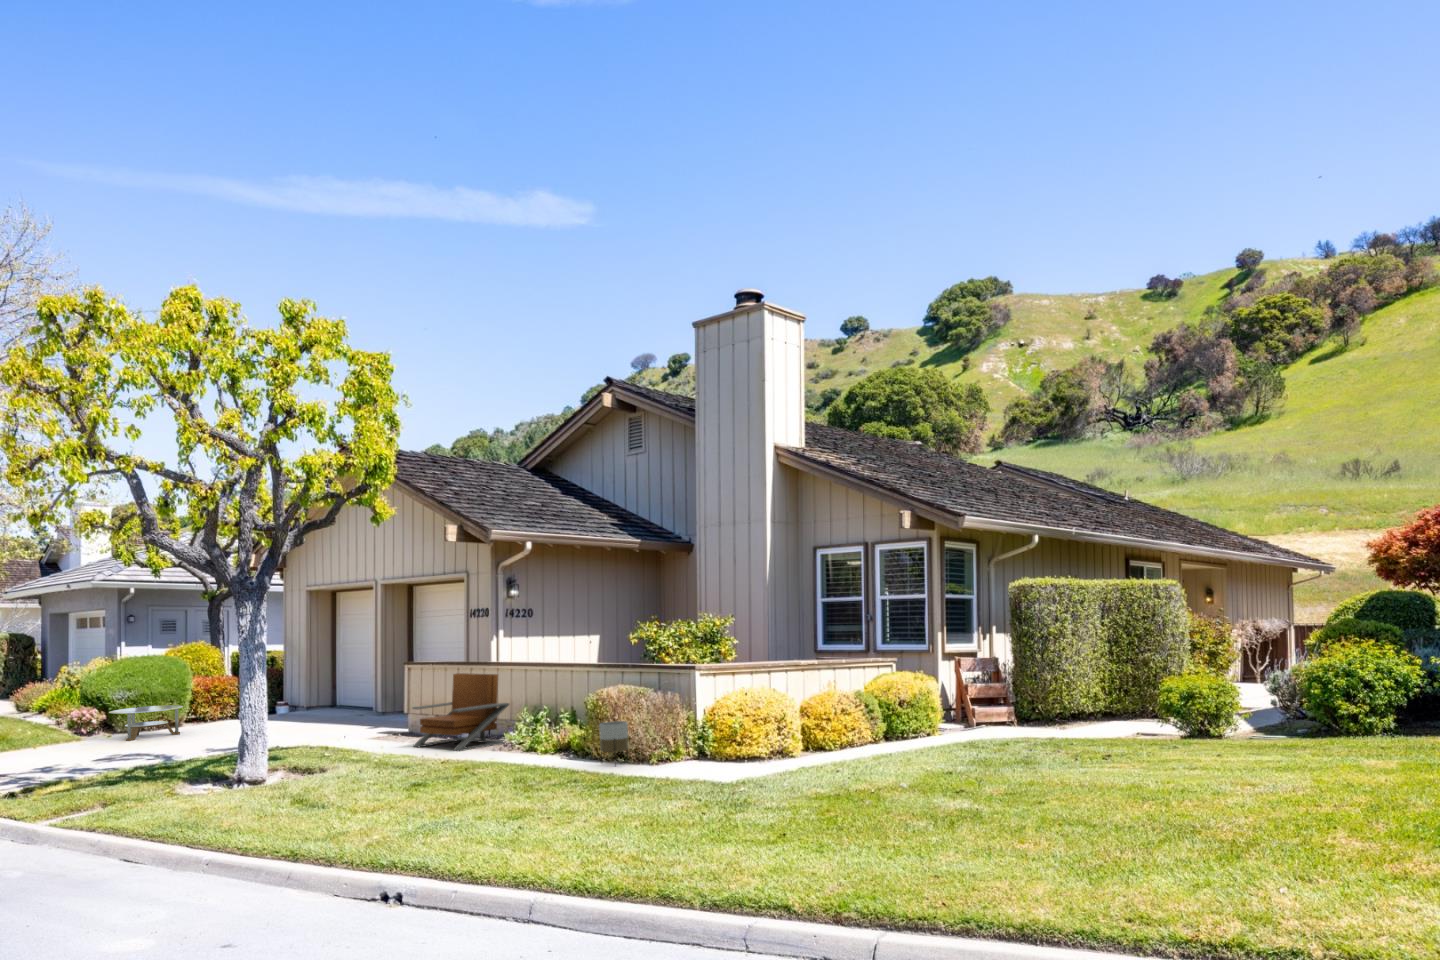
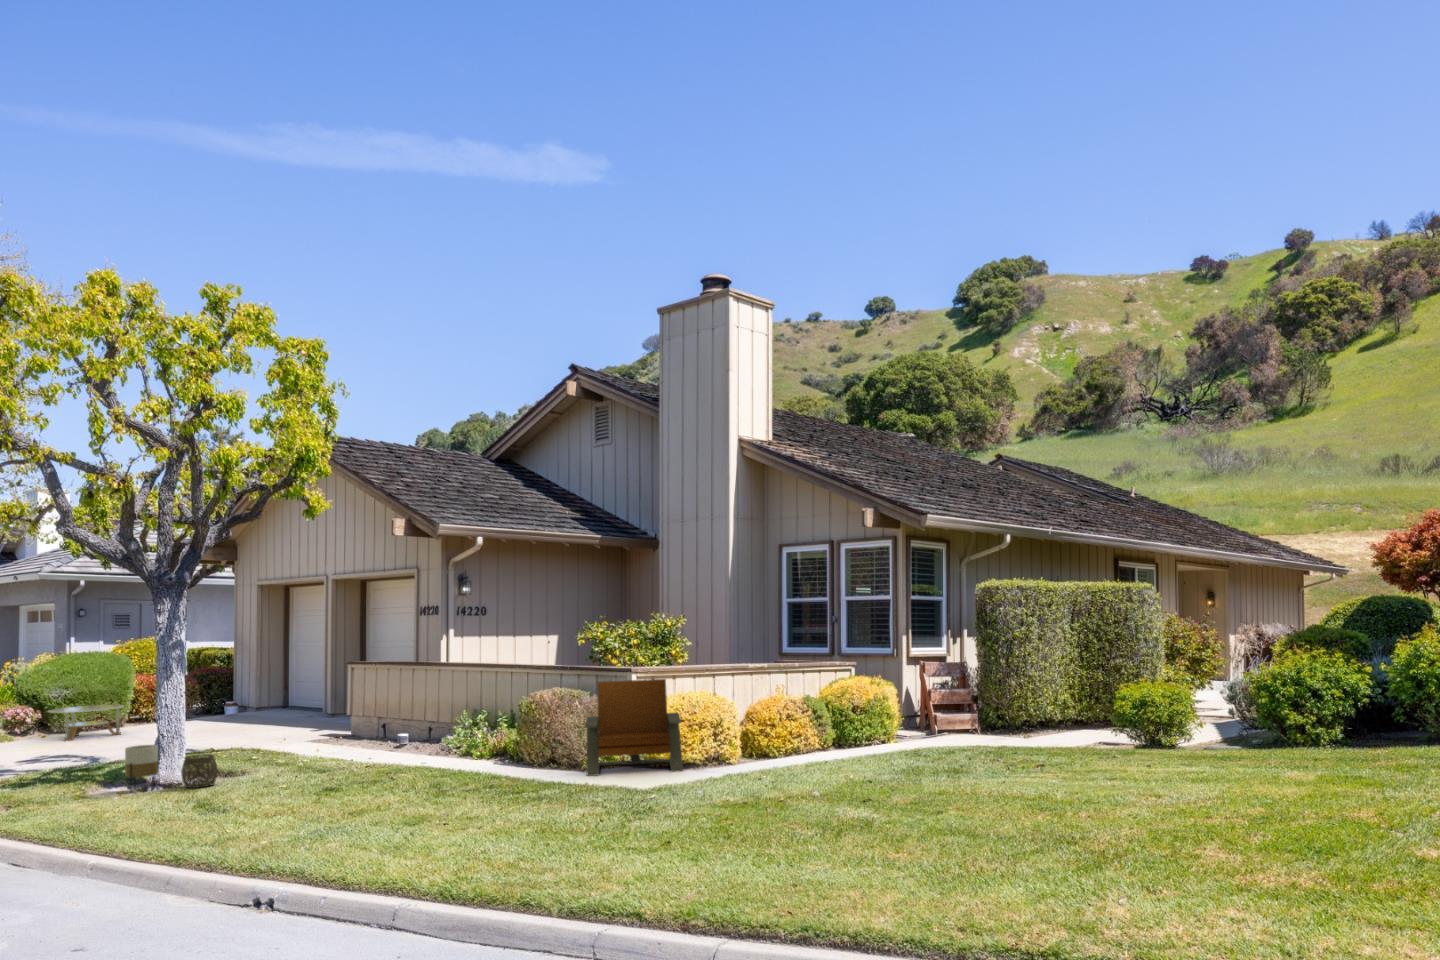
lounge chair: present [413,673,509,751] -> present [585,679,683,776]
planter: present [599,721,629,753] -> present [125,745,159,779]
woven basket: none [265,753,301,786] -> present [181,754,218,788]

